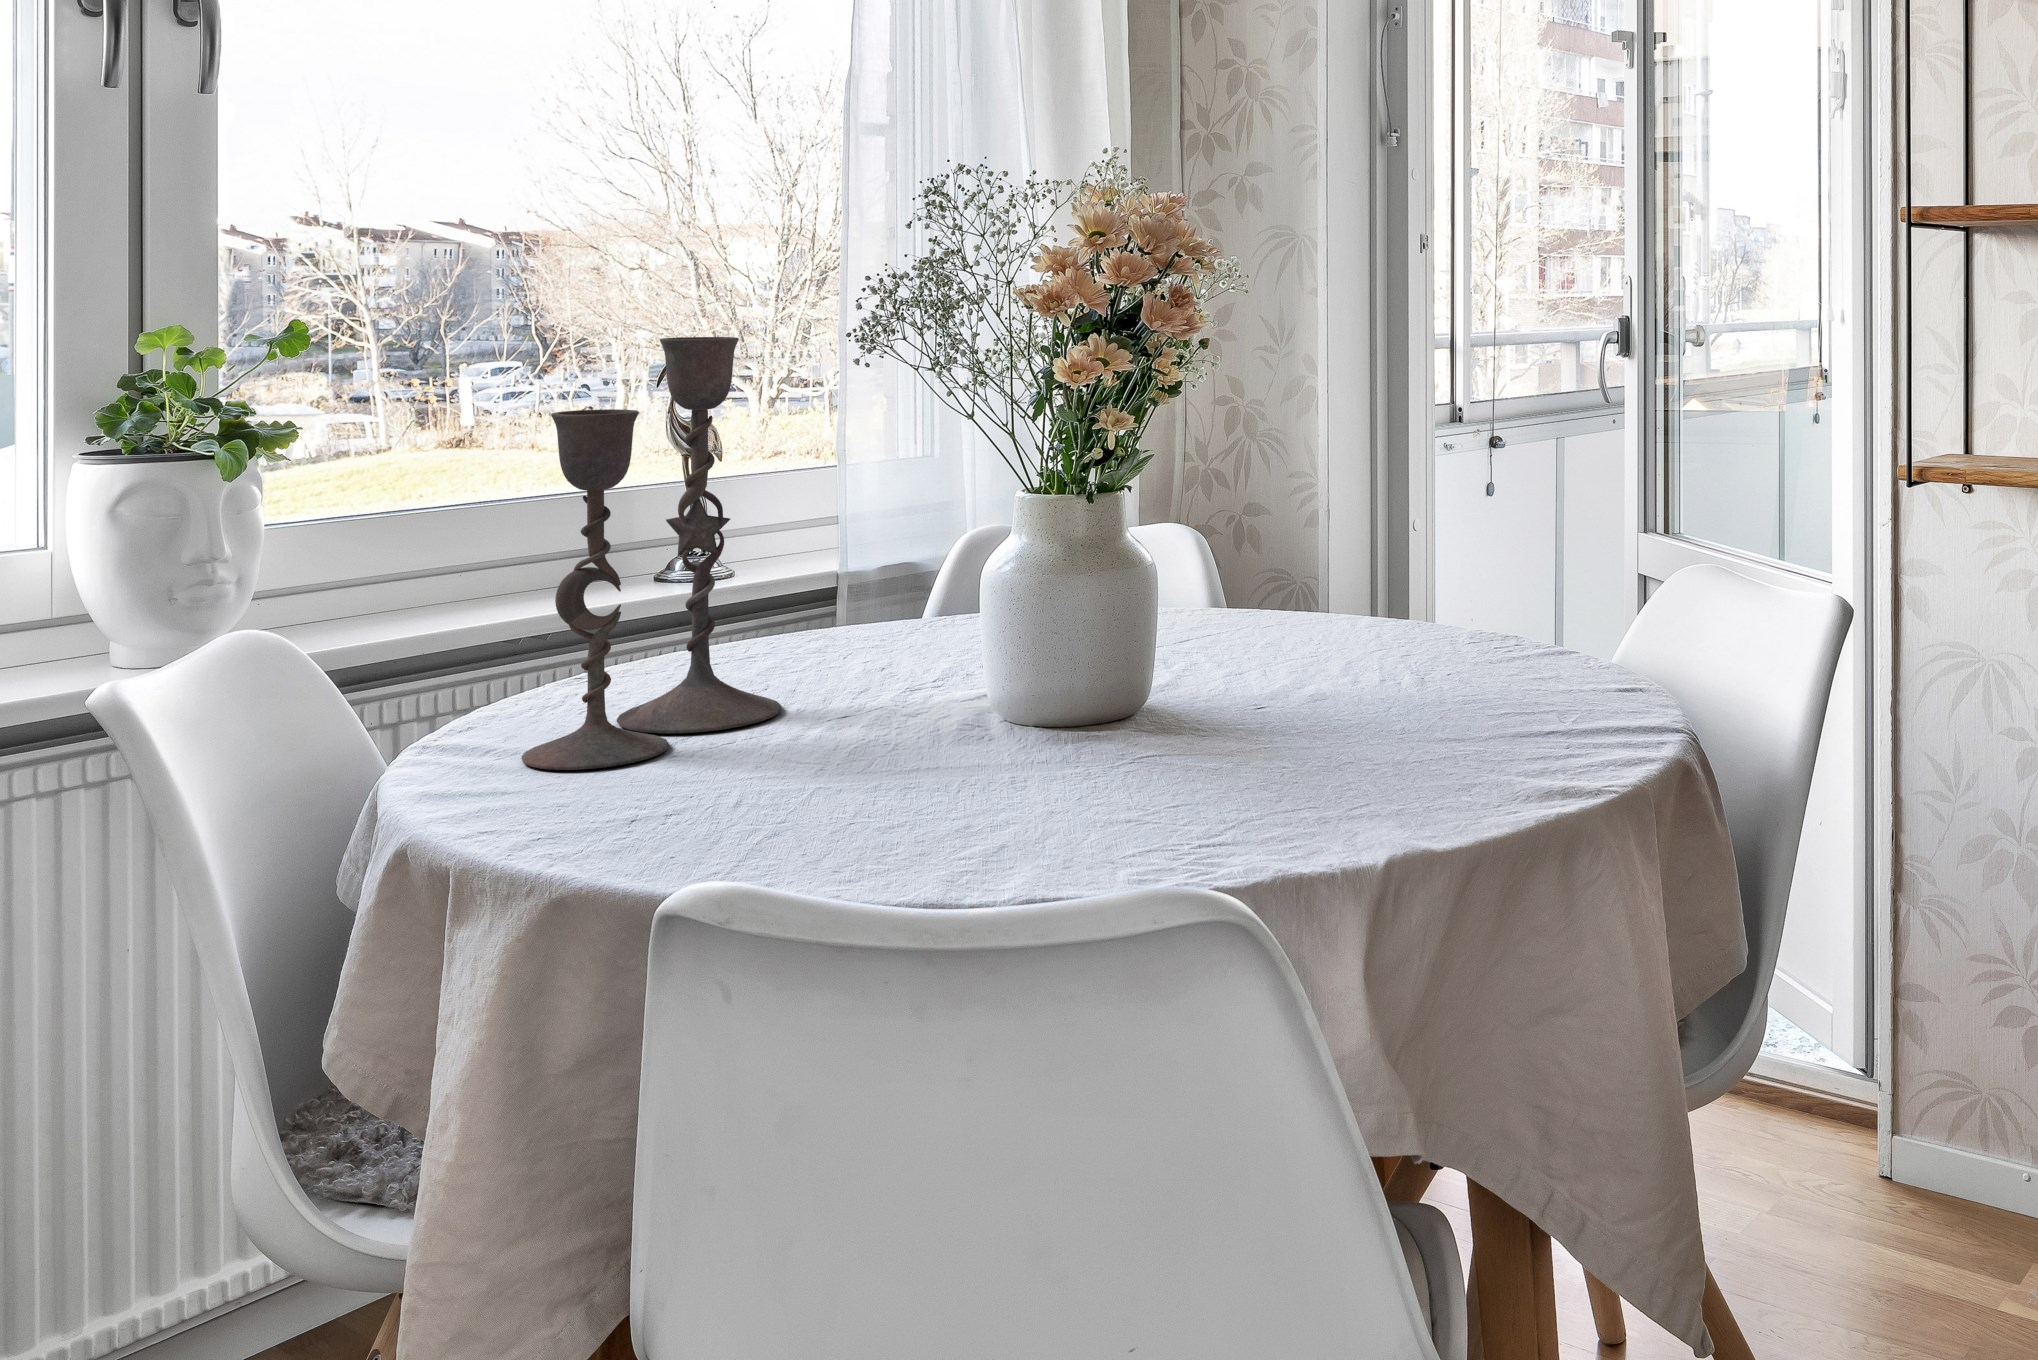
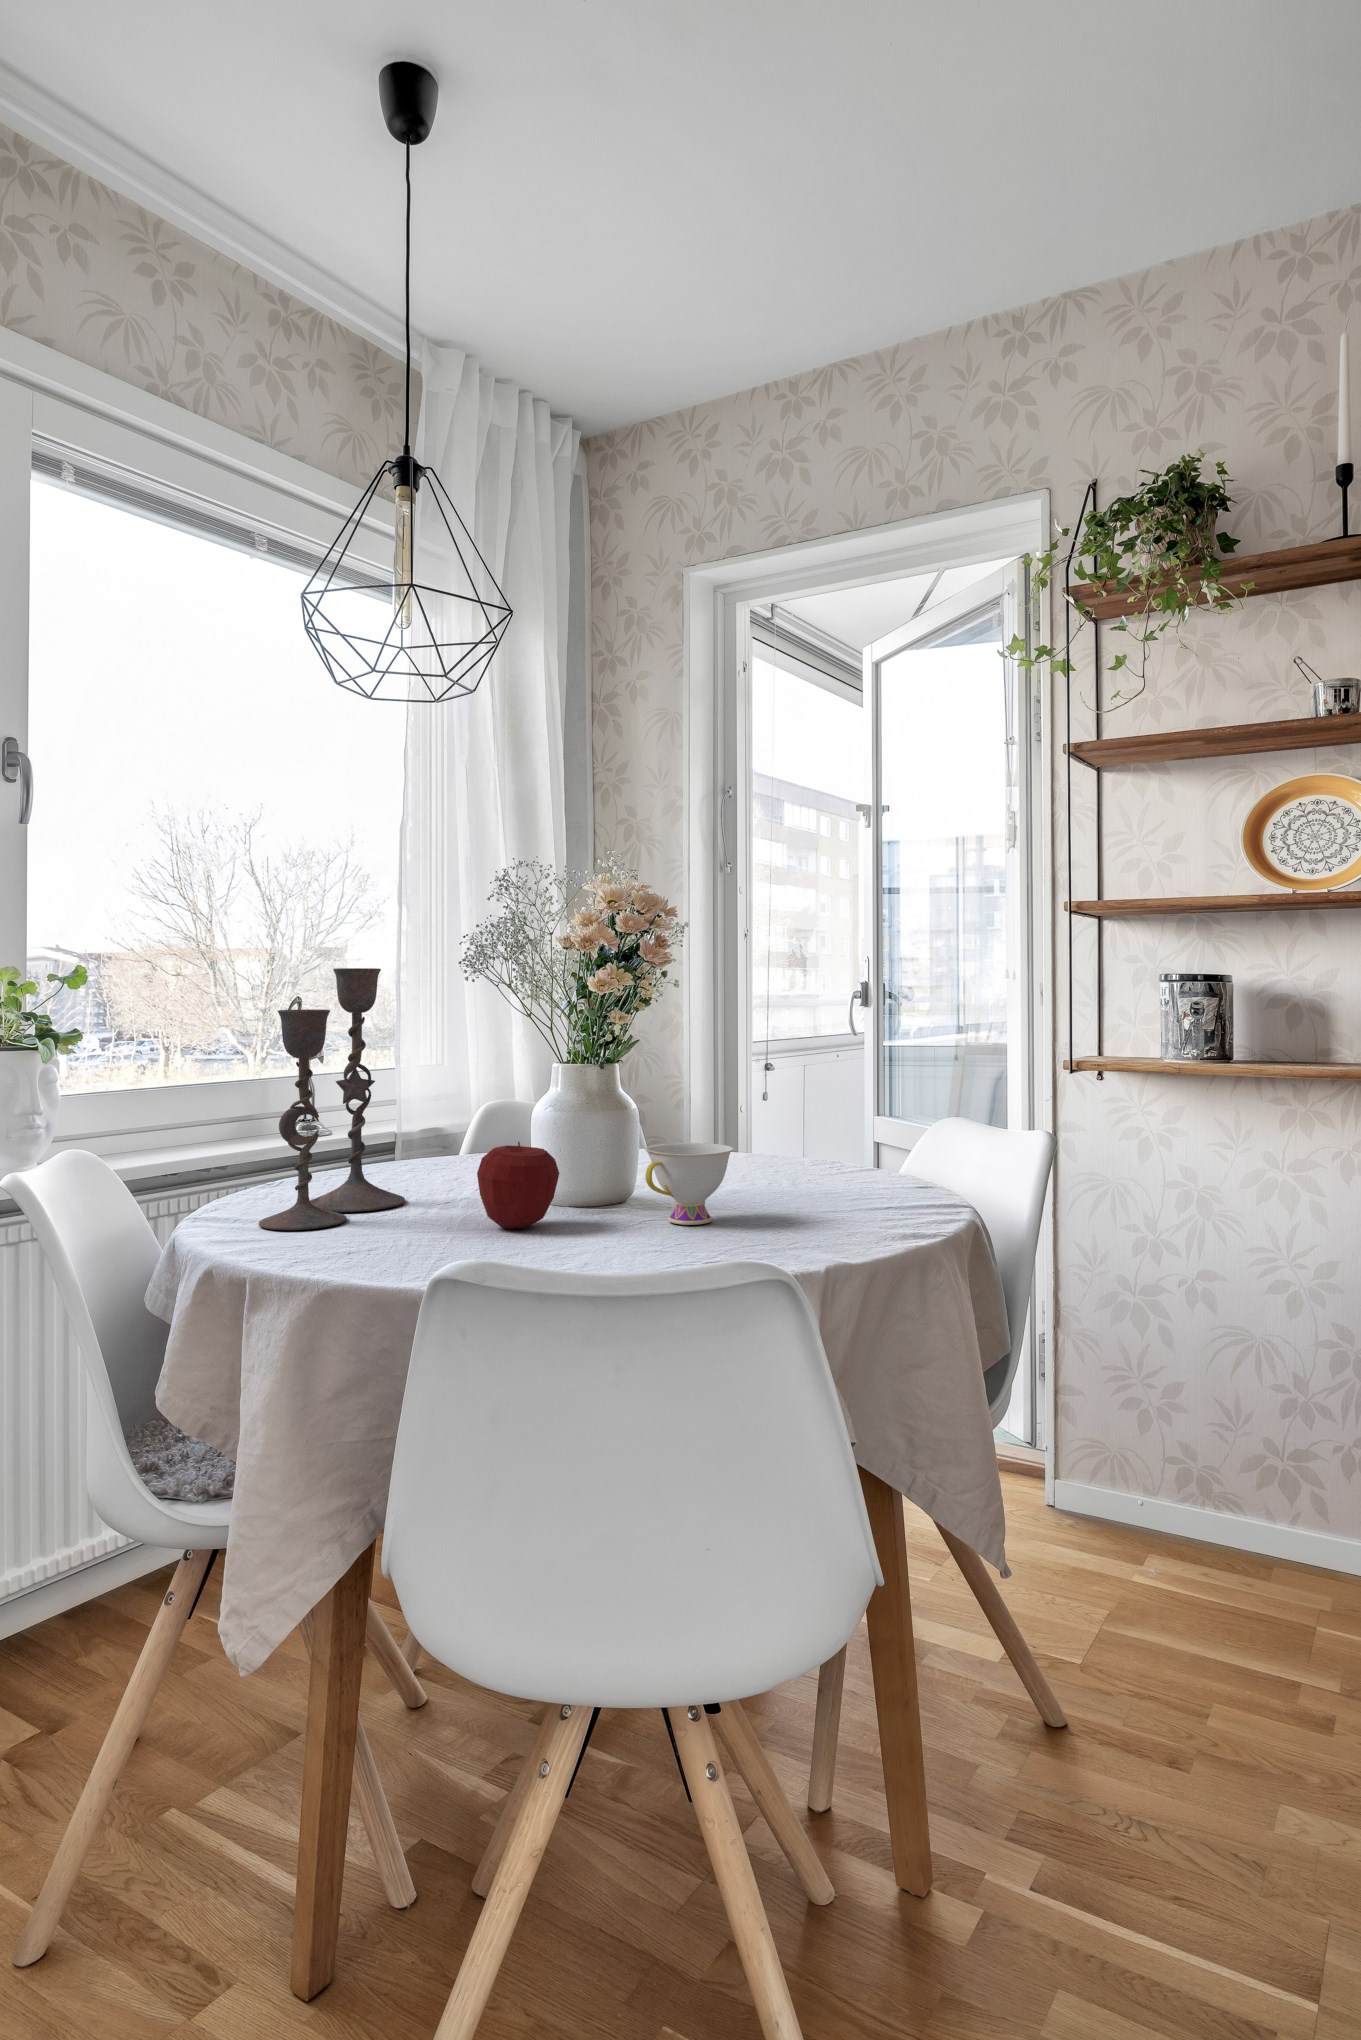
teacup: none [1140,624,1290,763] -> present [645,1143,734,1225]
apple: none [866,627,1004,769] -> present [477,1142,559,1229]

